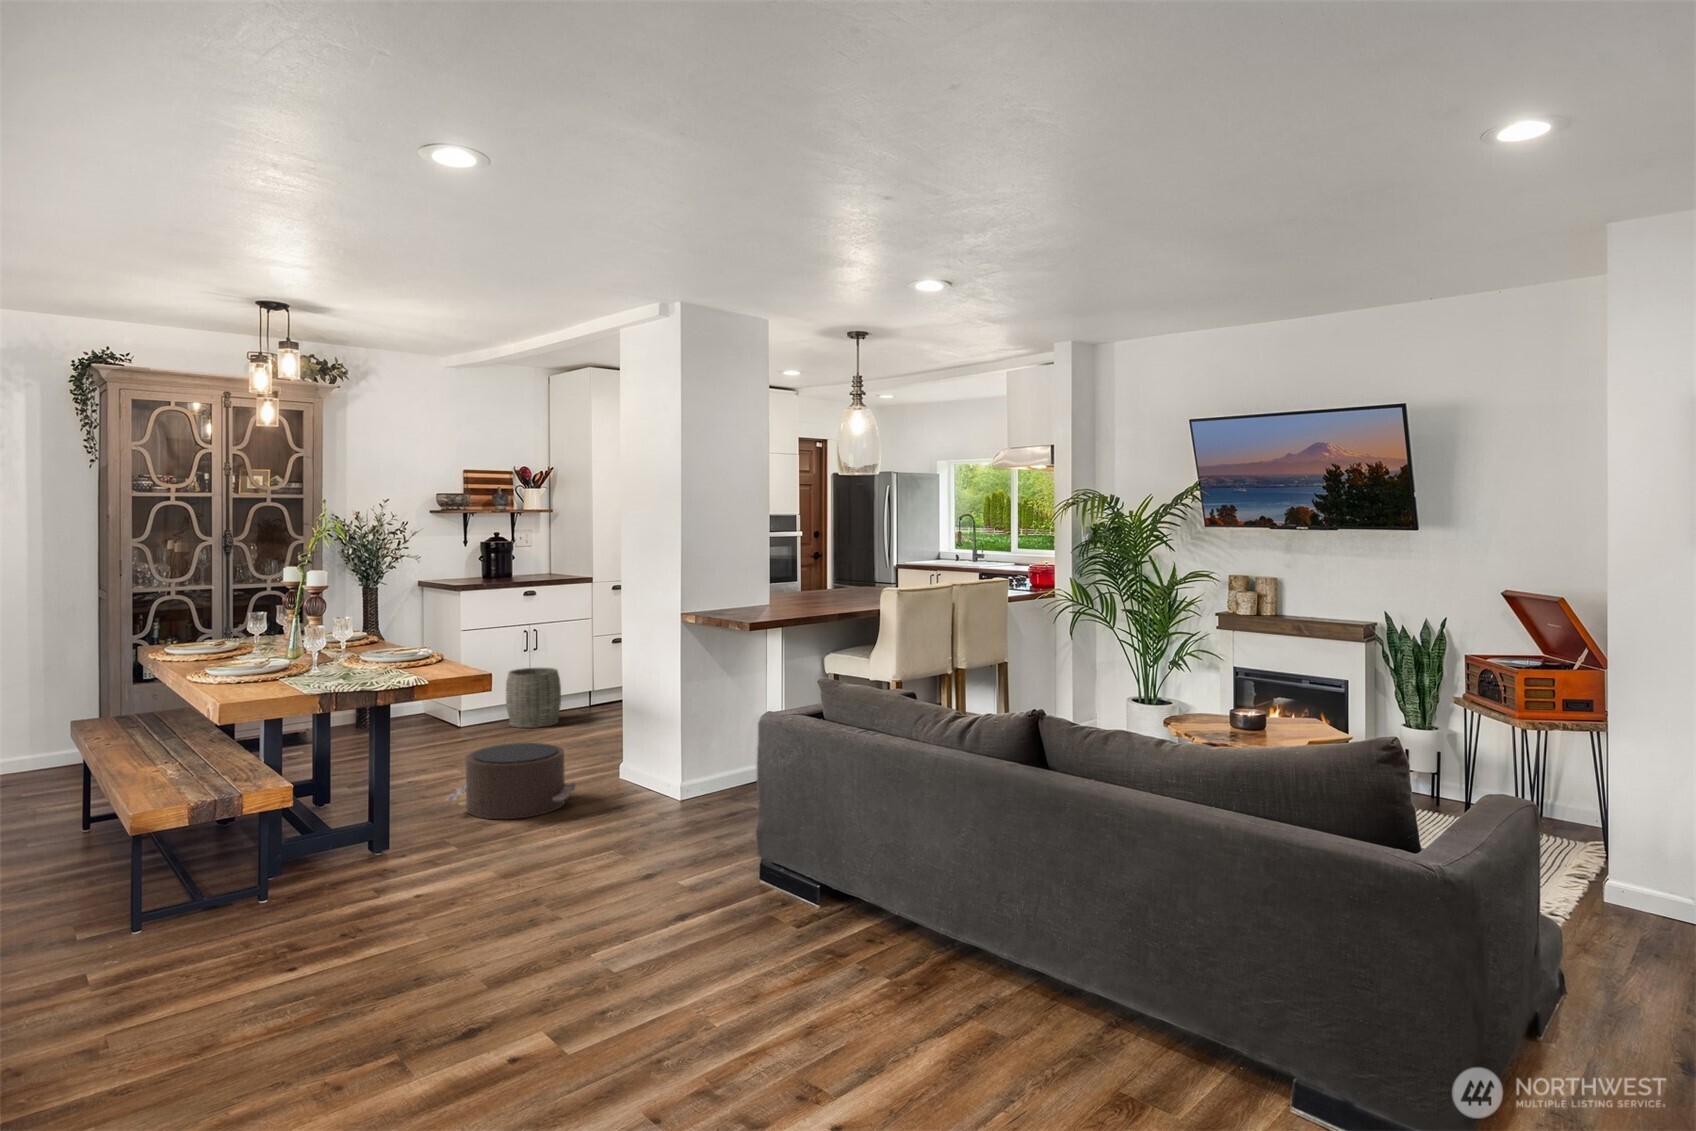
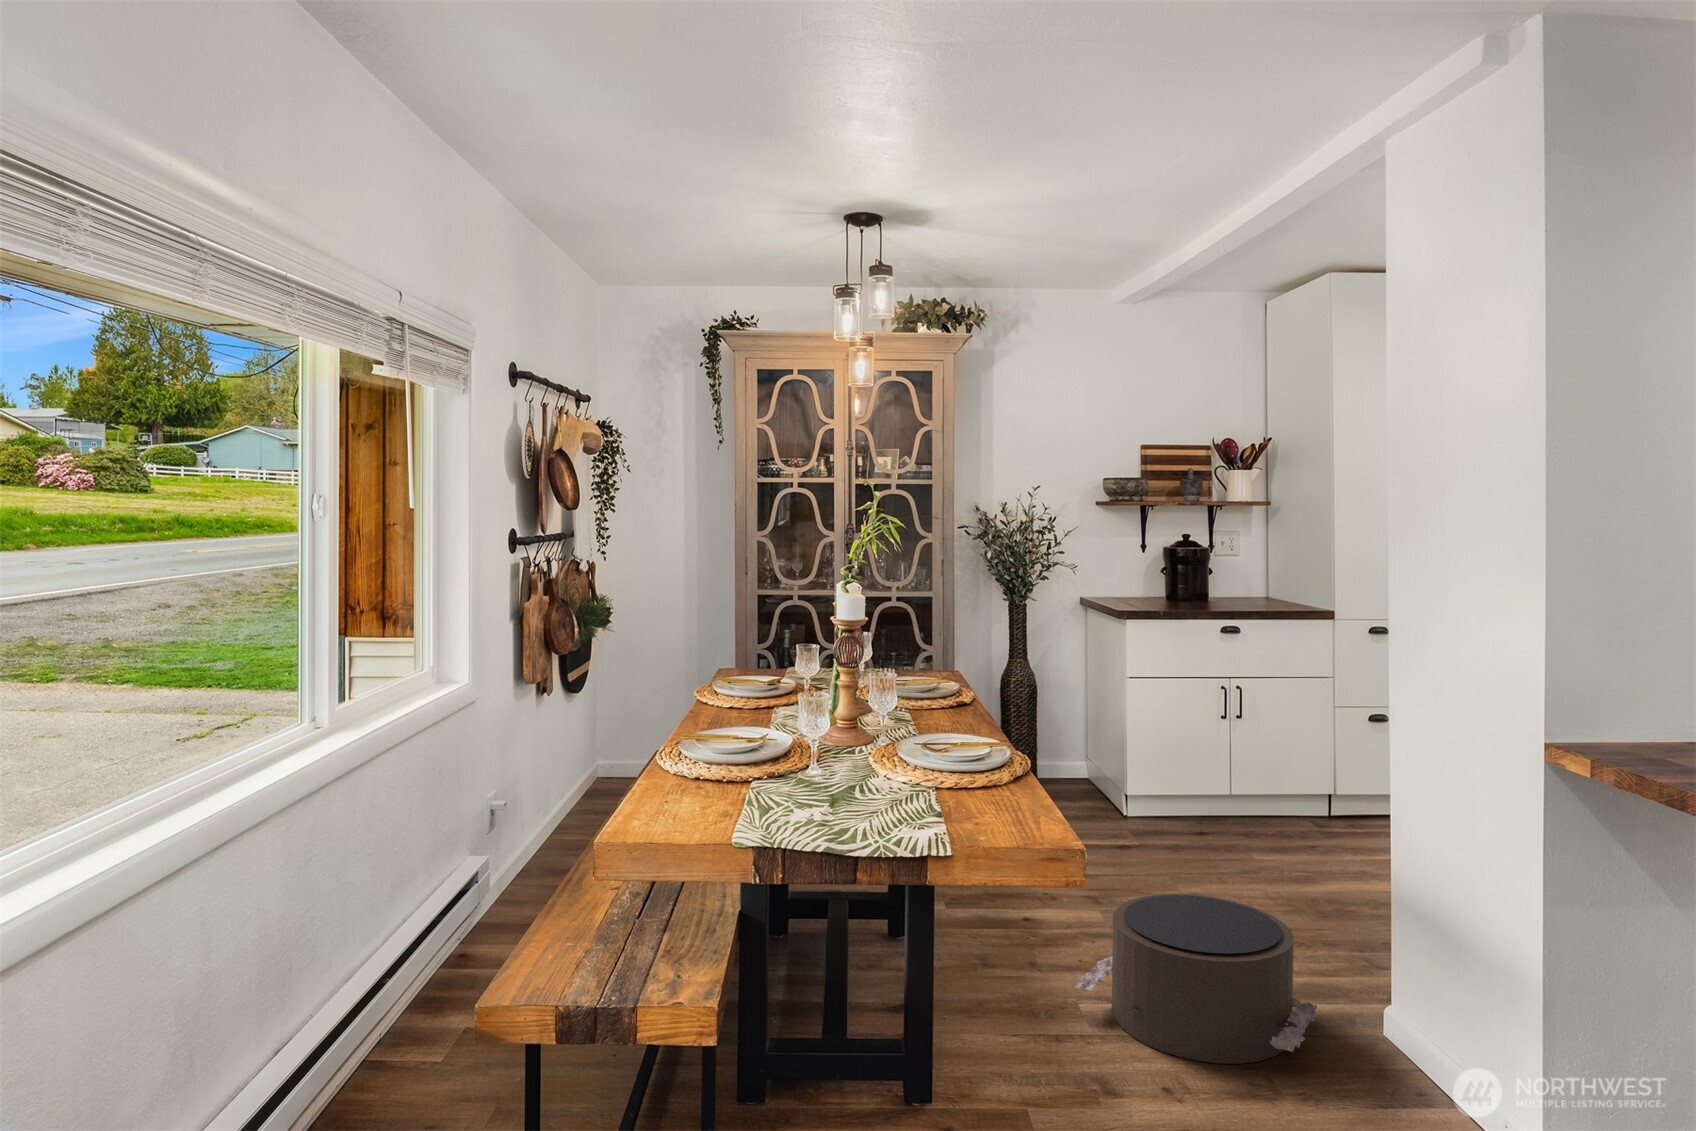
woven basket: present [506,668,561,728] -> none [1191,735,1276,831]

